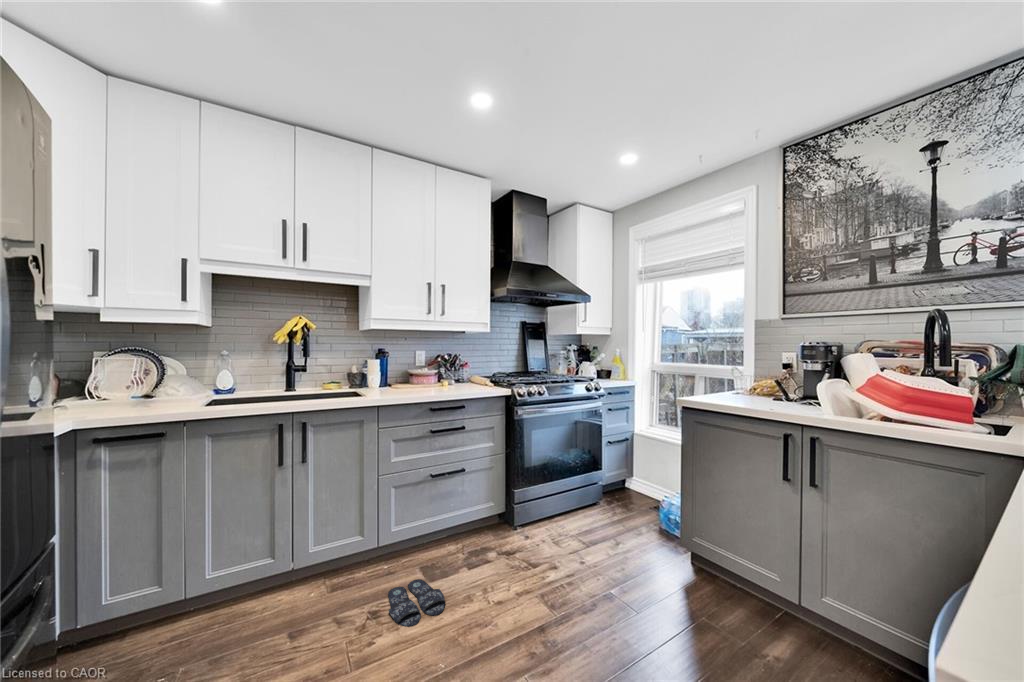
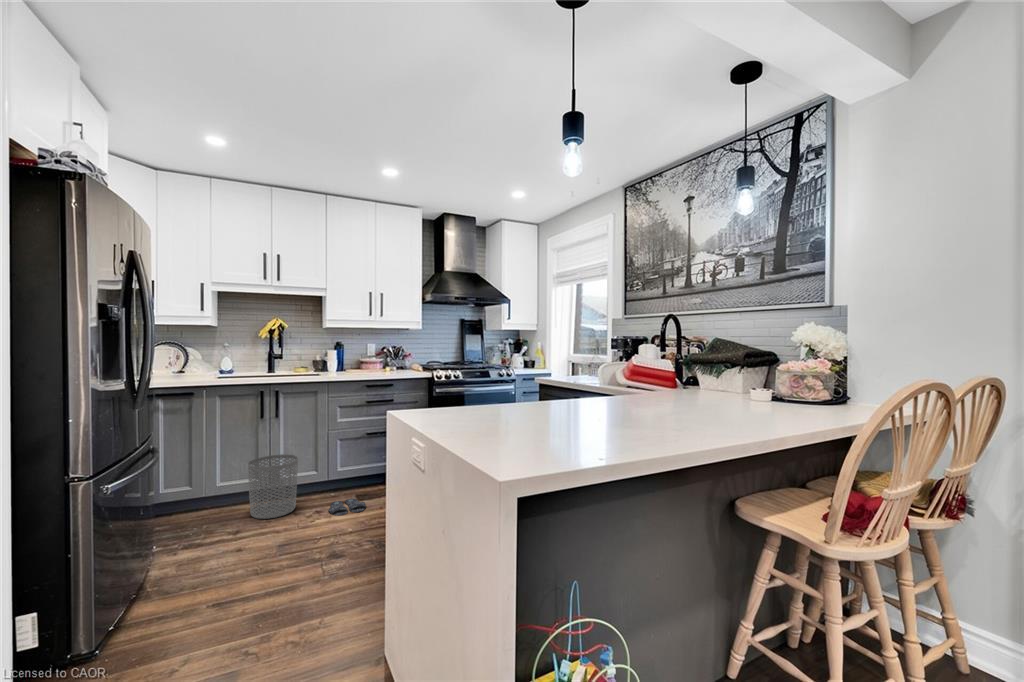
waste bin: none [258,522,340,645] -> present [248,454,298,519]

